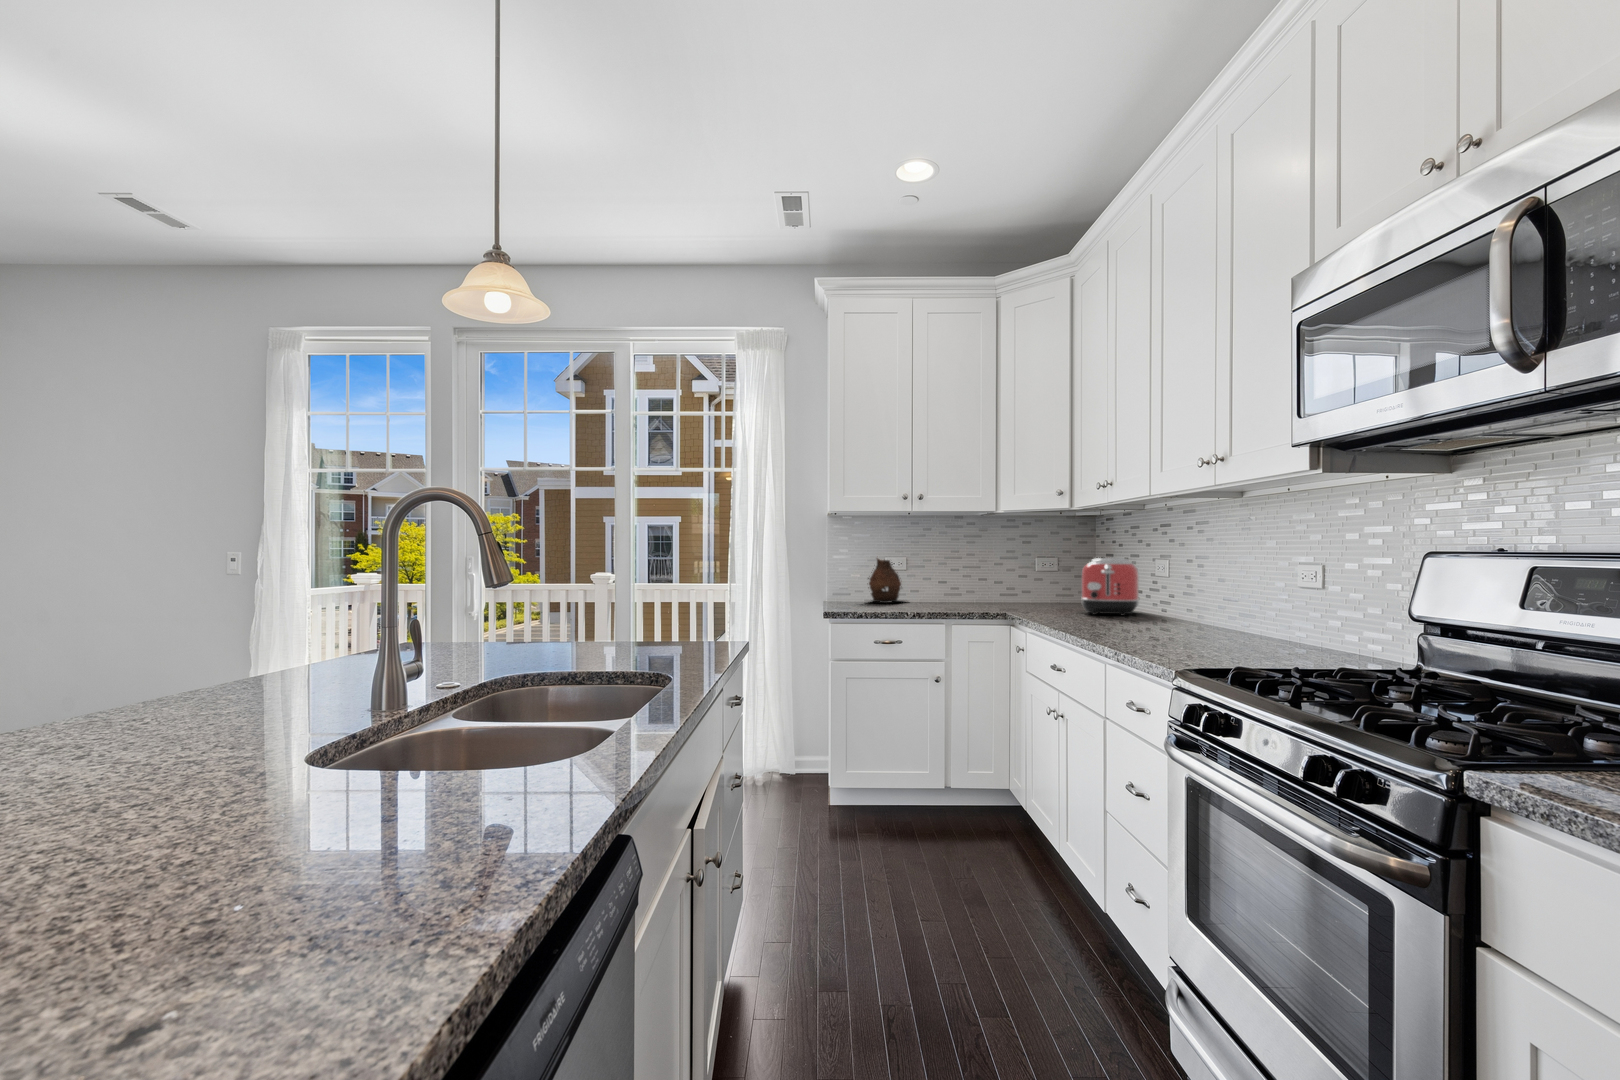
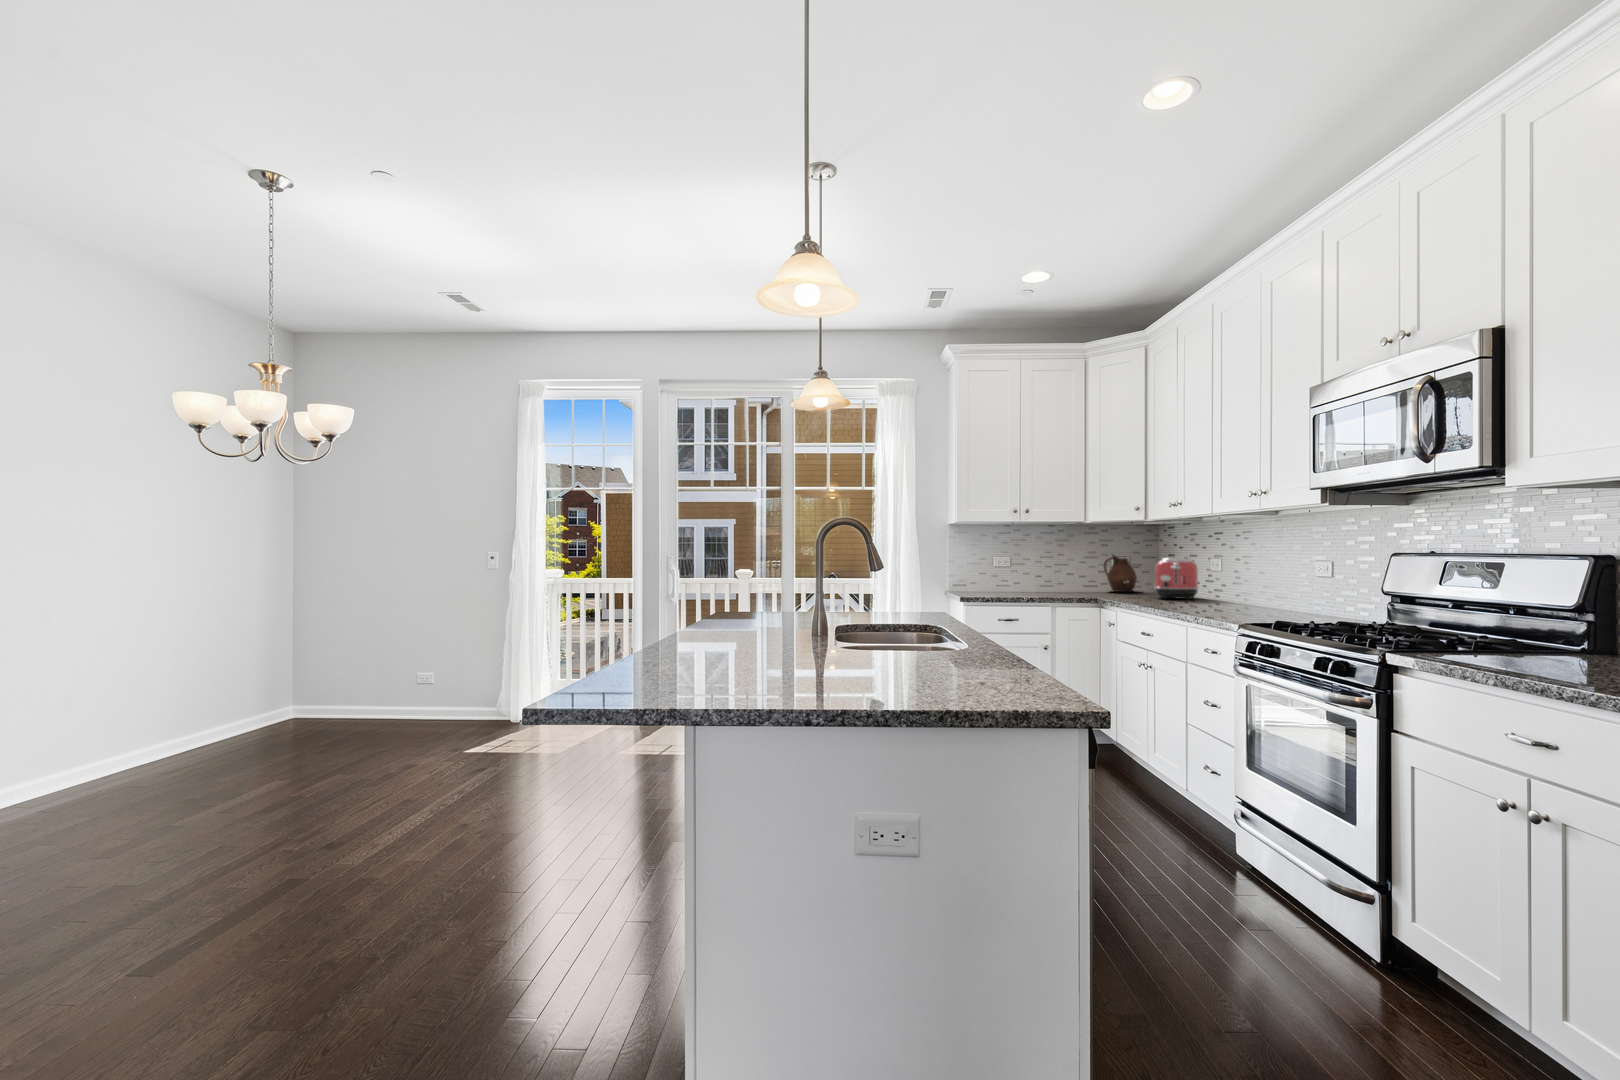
ceramic pitcher: present [869,558,908,603] -> present [1104,554,1138,593]

